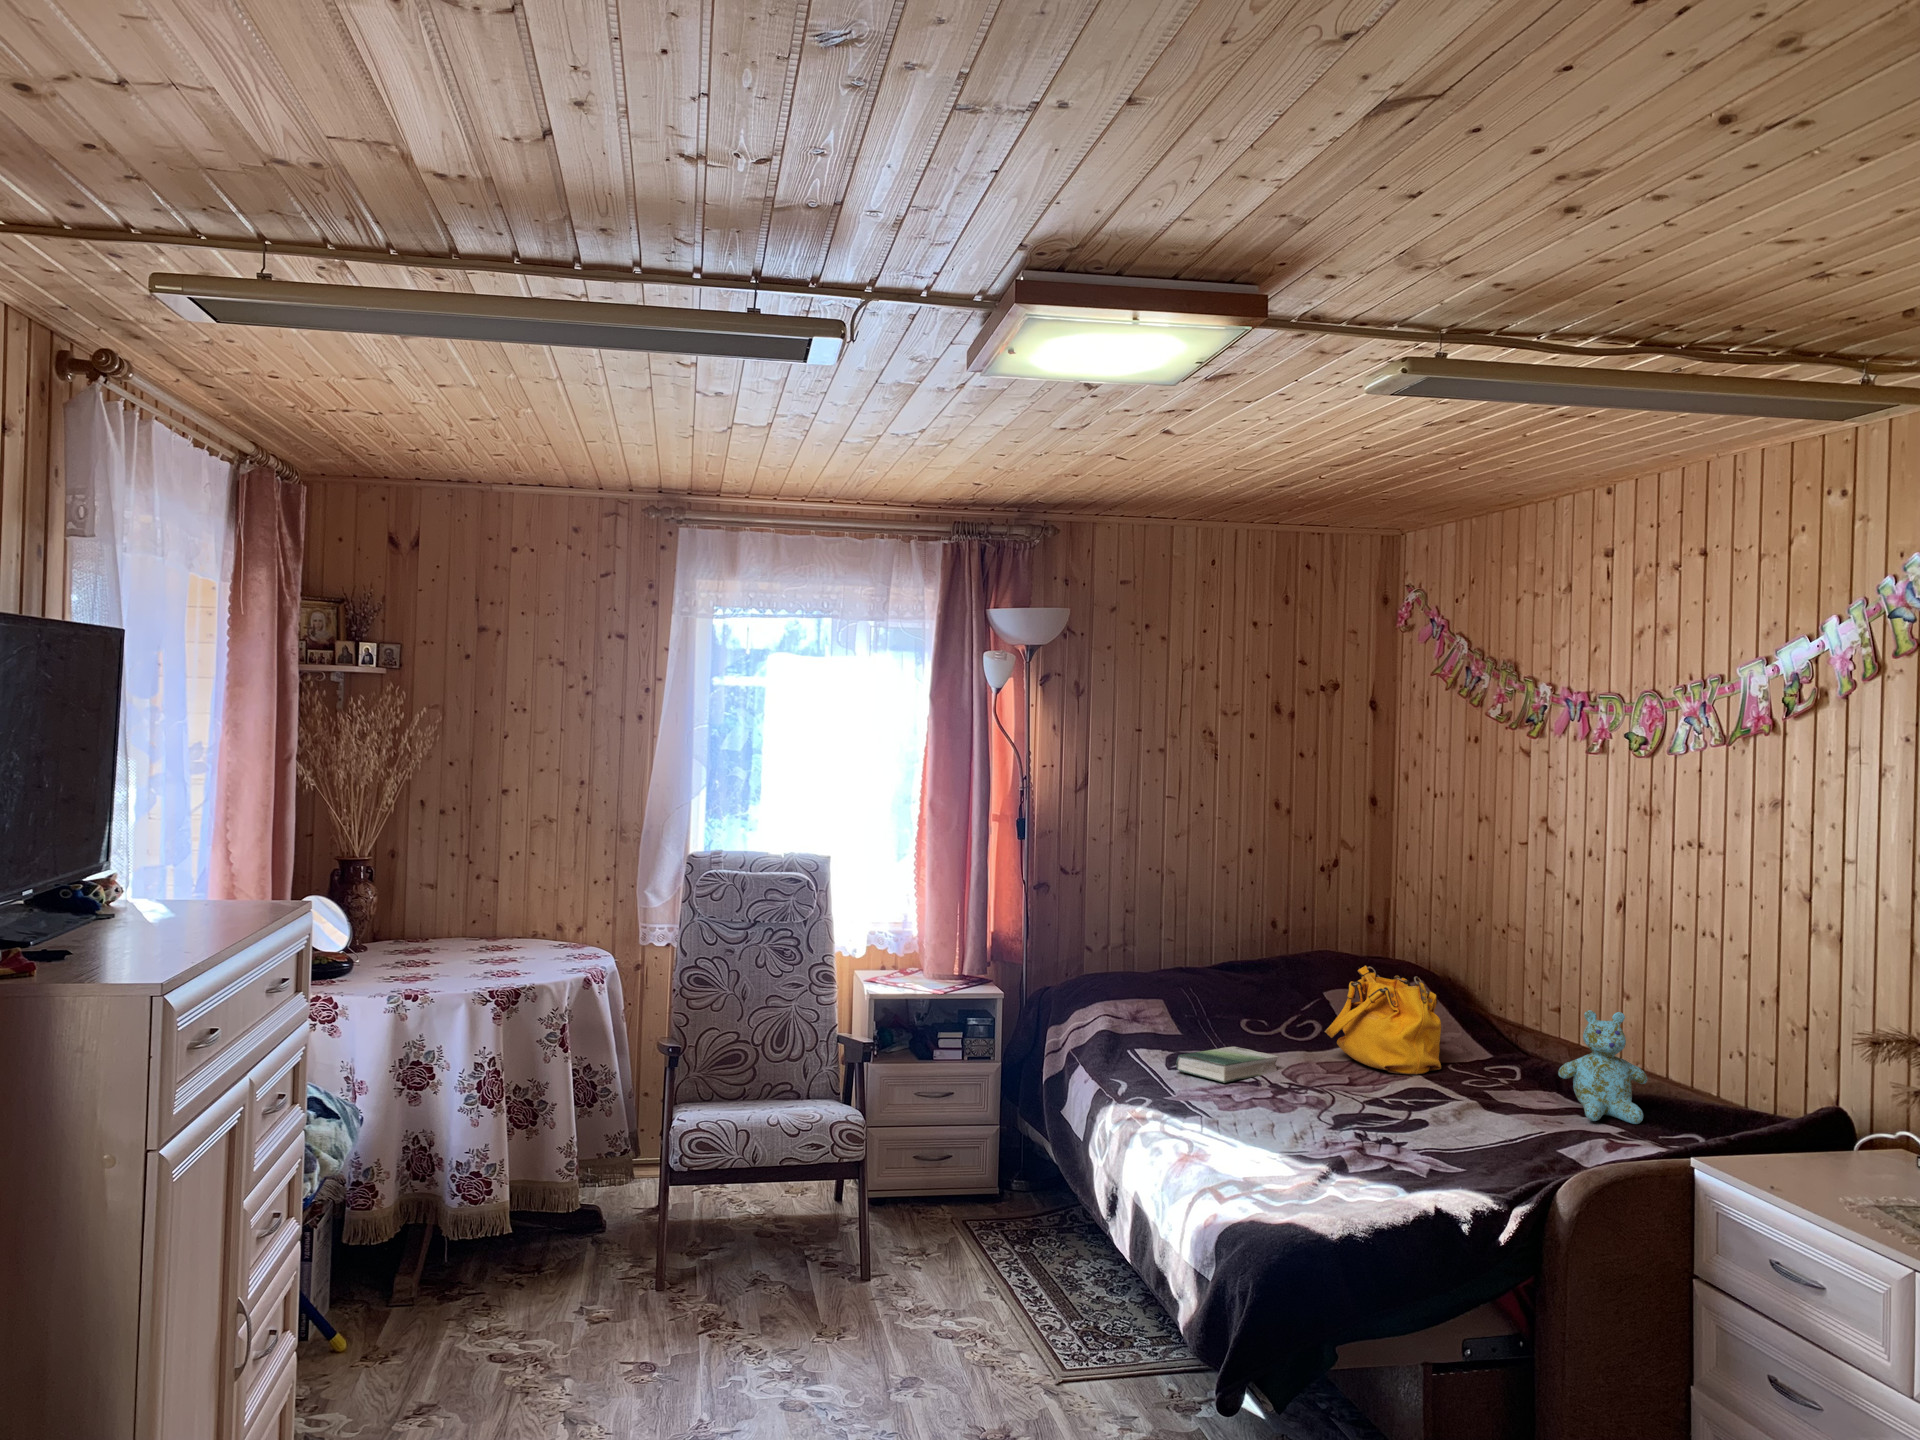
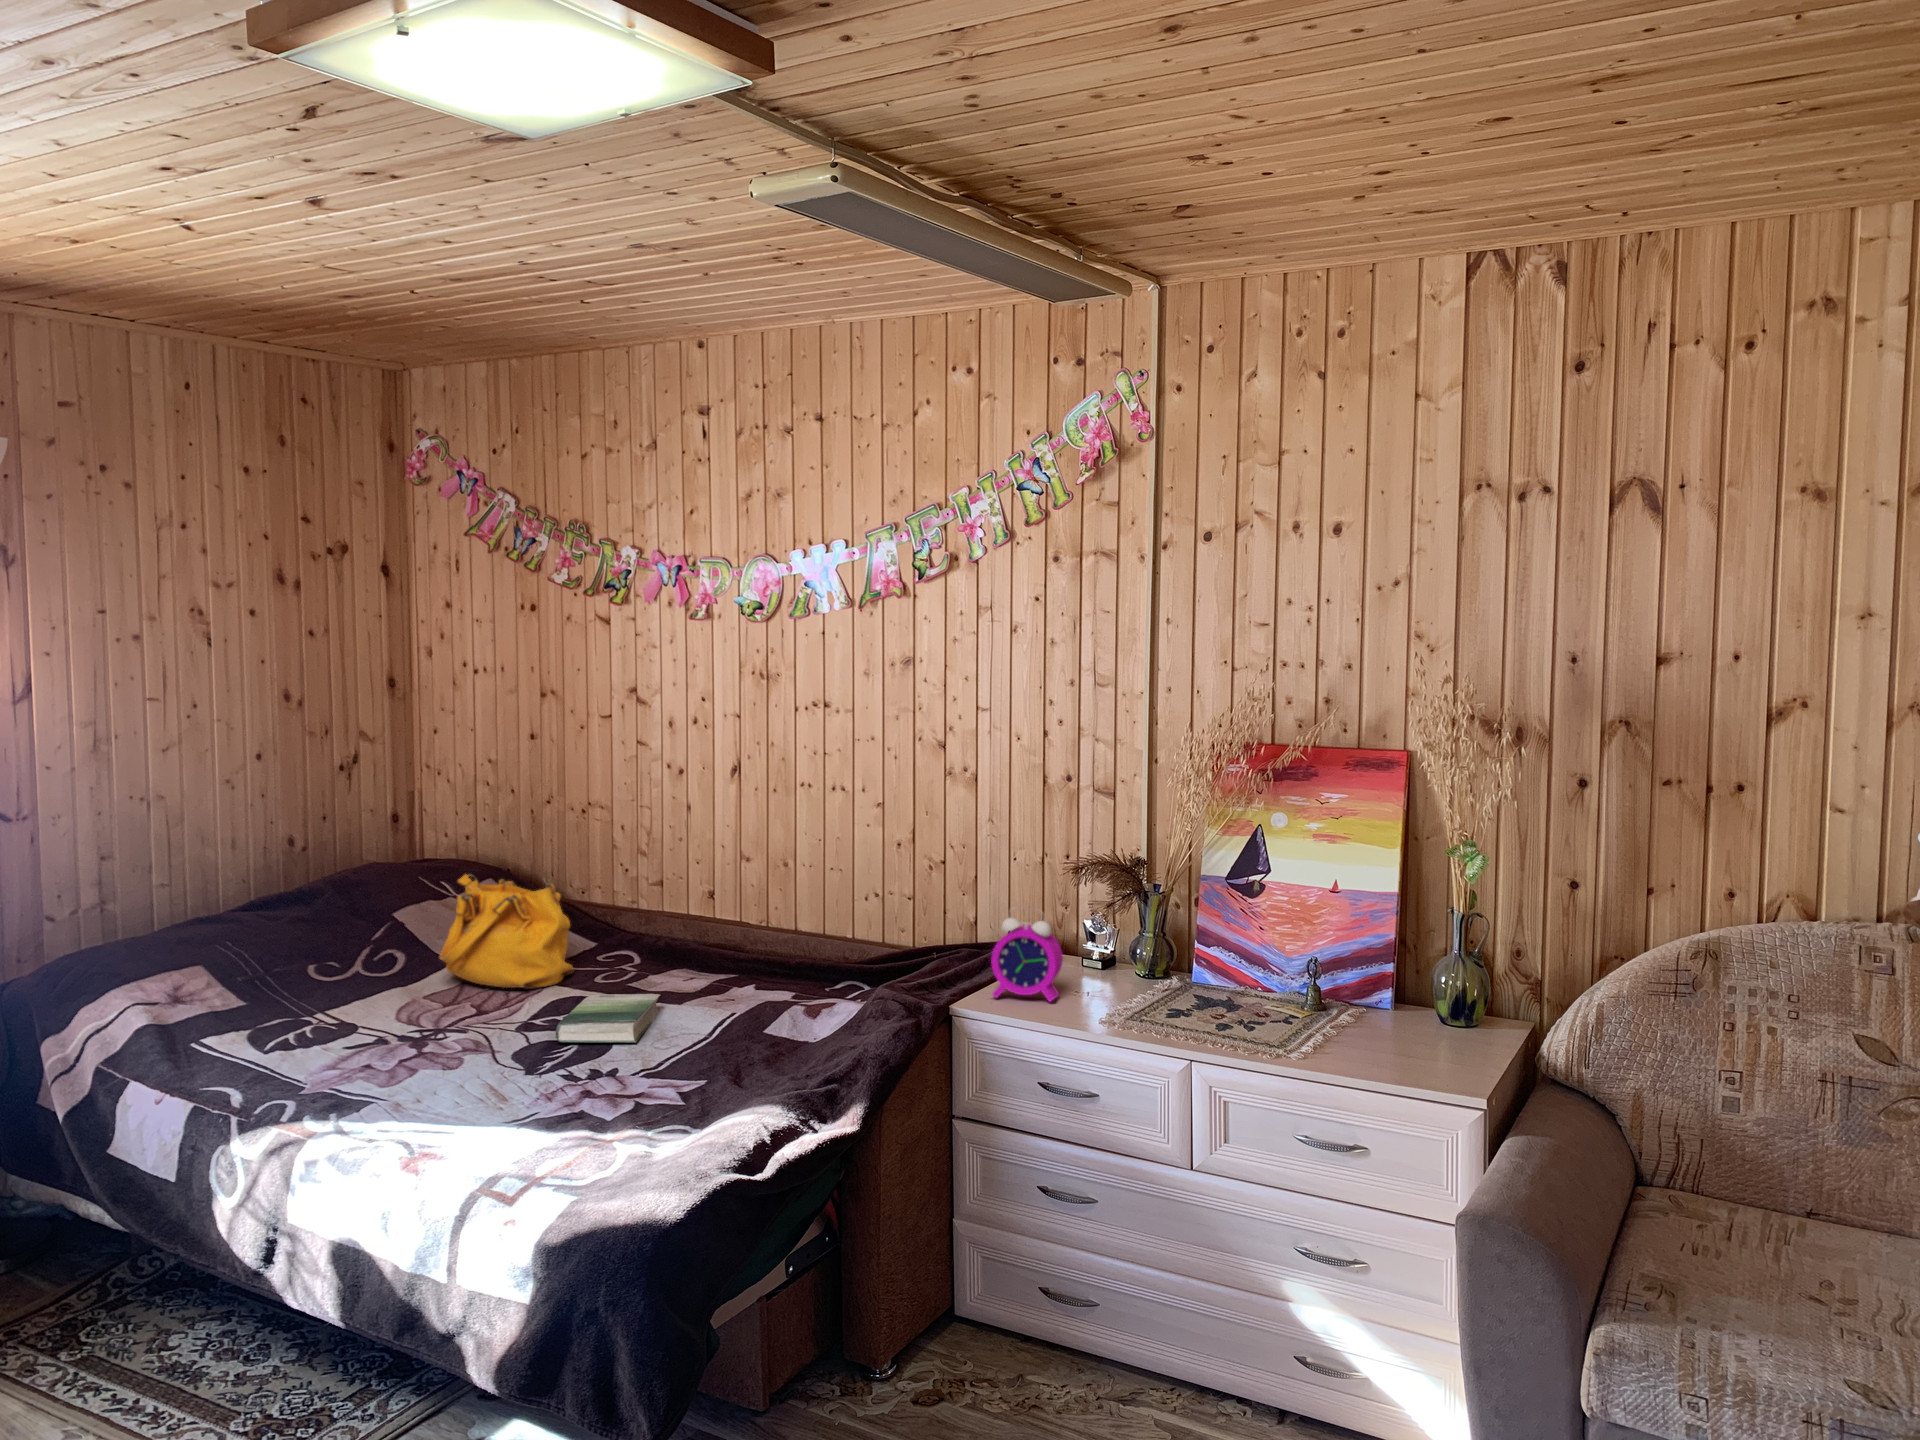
stuffed bear: present [1558,1010,1647,1124] -> none [737,879,821,992]
book: present [1176,1046,1279,1083] -> present [556,994,661,1043]
alarm clock: none [1757,1069,1847,1183] -> present [991,907,1063,1001]

